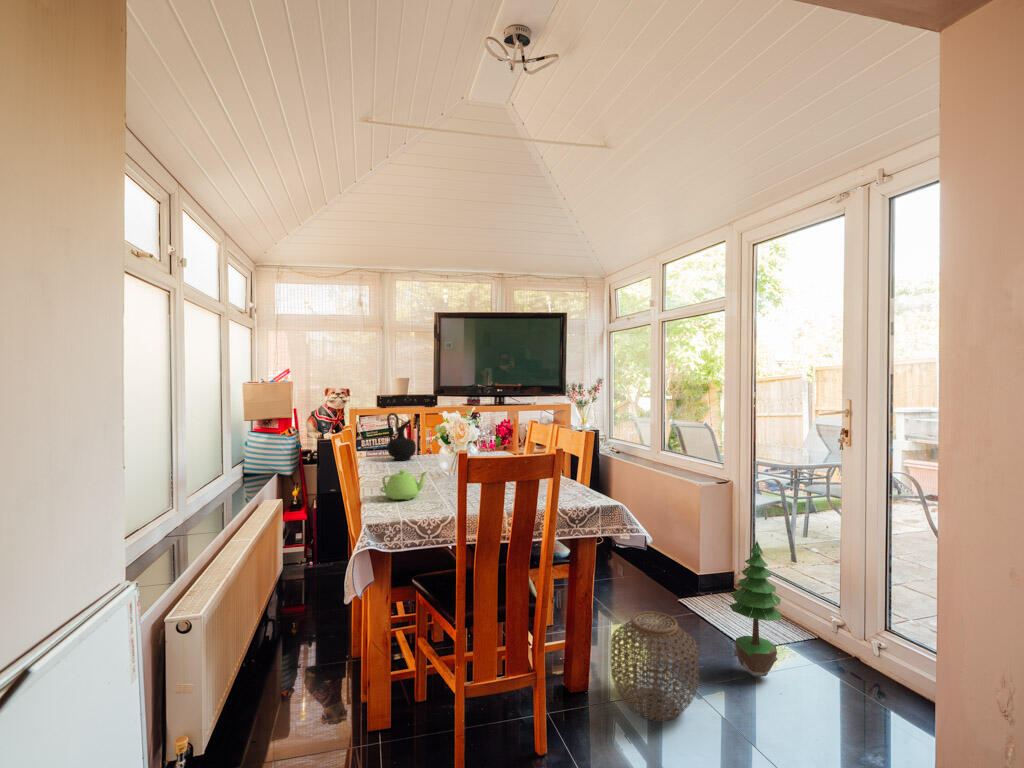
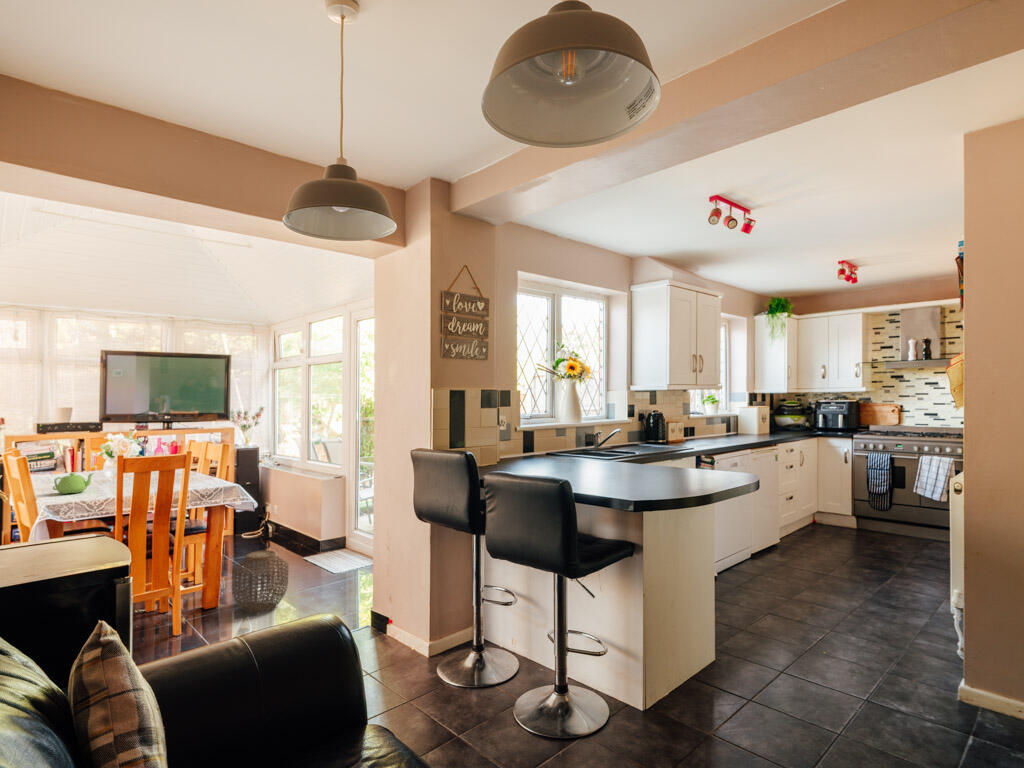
ceramic jug: present [387,413,416,461] -> none [52,436,81,475]
potted tree: present [729,541,782,677] -> none [318,503,348,586]

